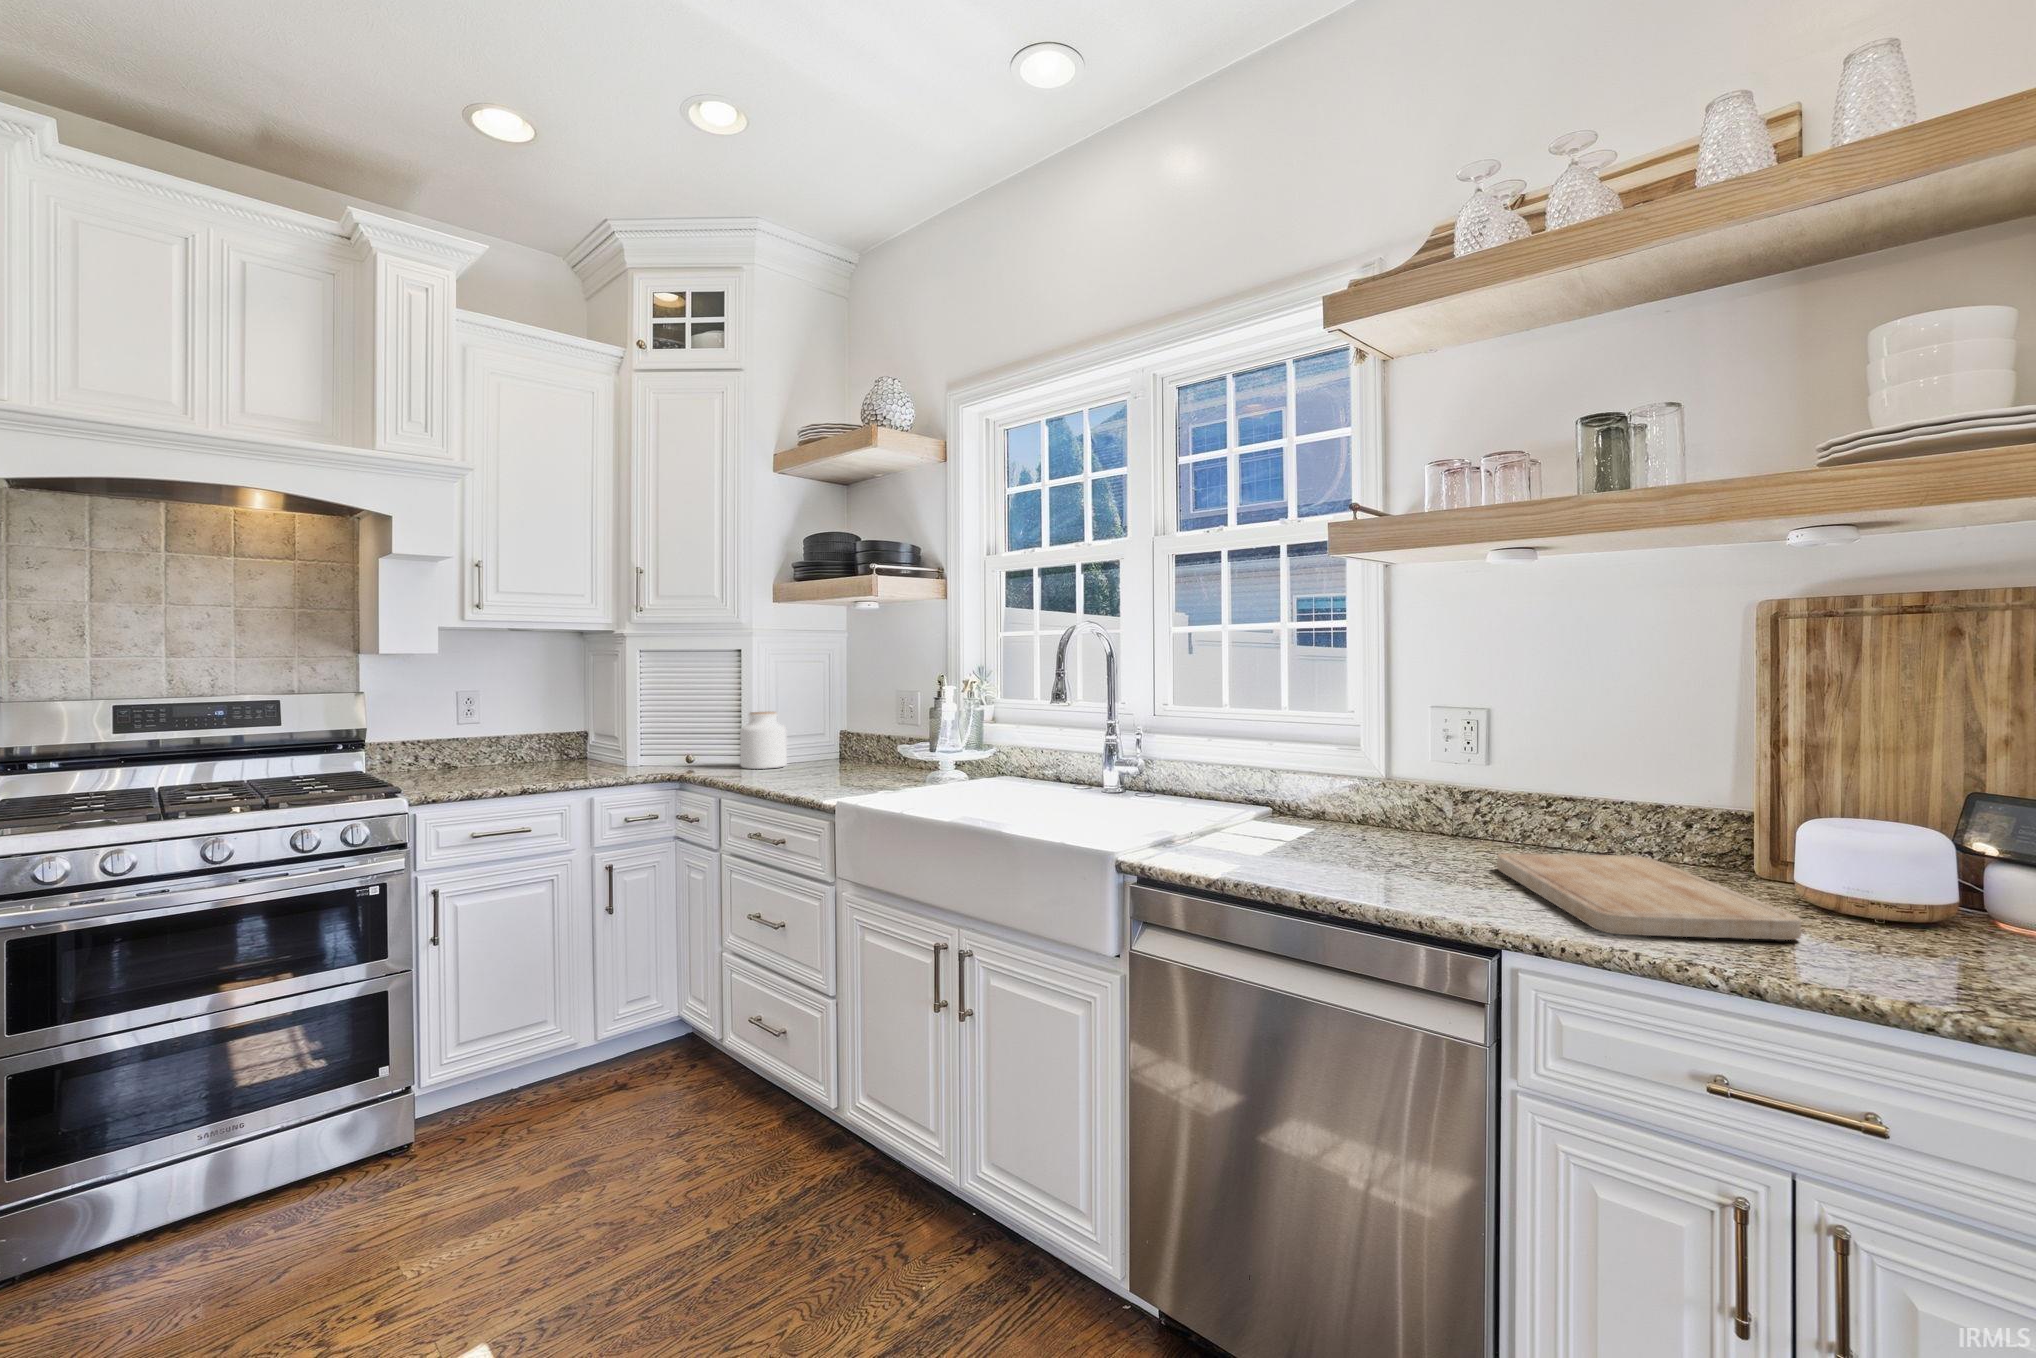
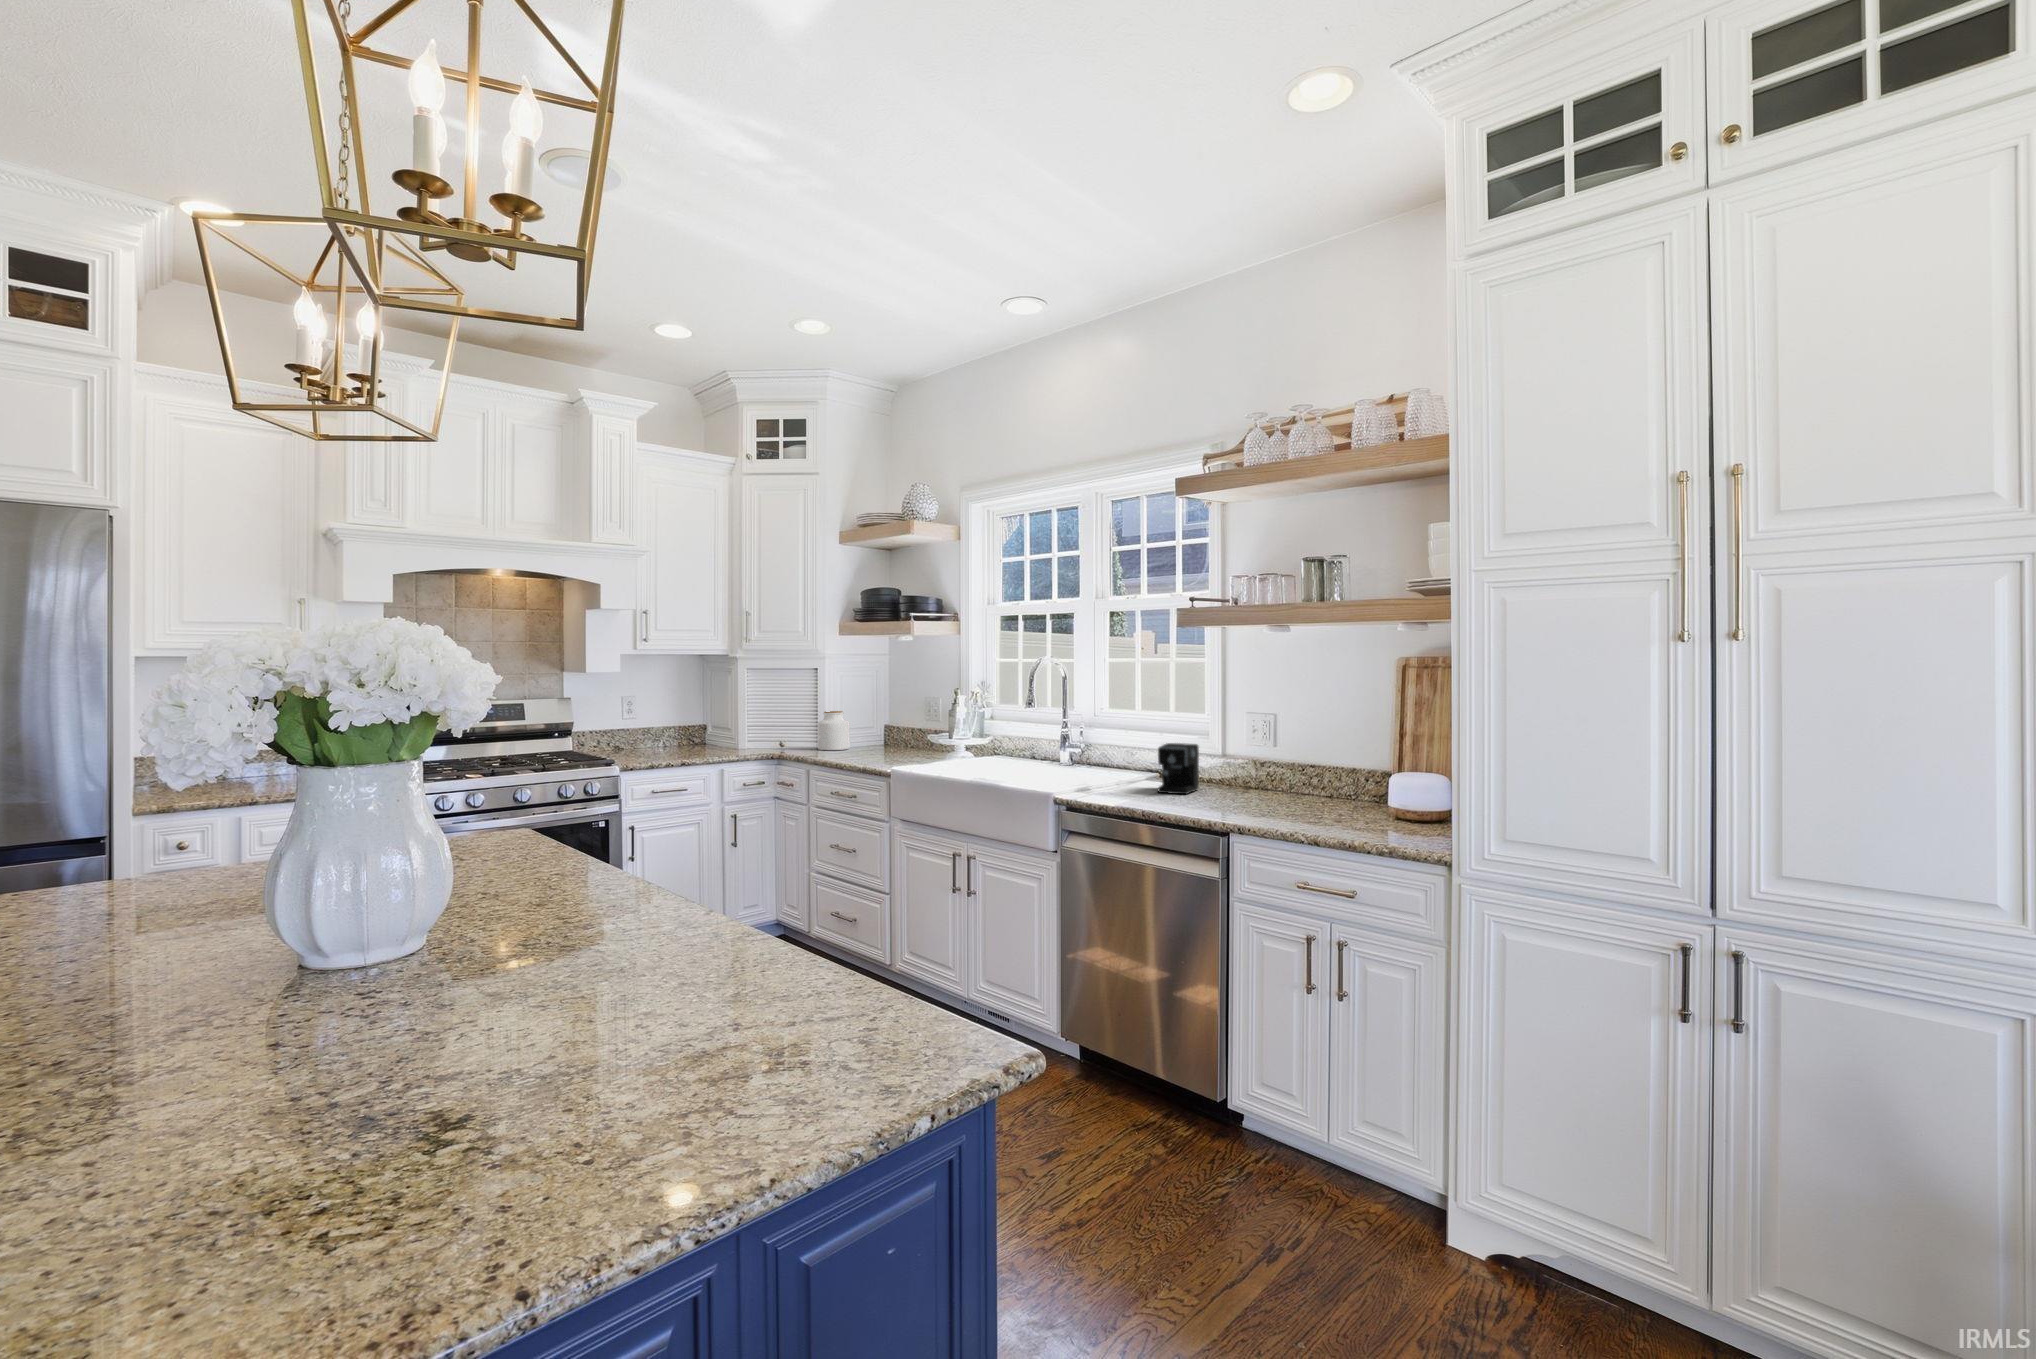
coffee maker: none [1295,760,1454,852] -> present [1158,743,1250,794]
cutting board: present [1497,853,1801,940] -> none [1259,793,1365,826]

